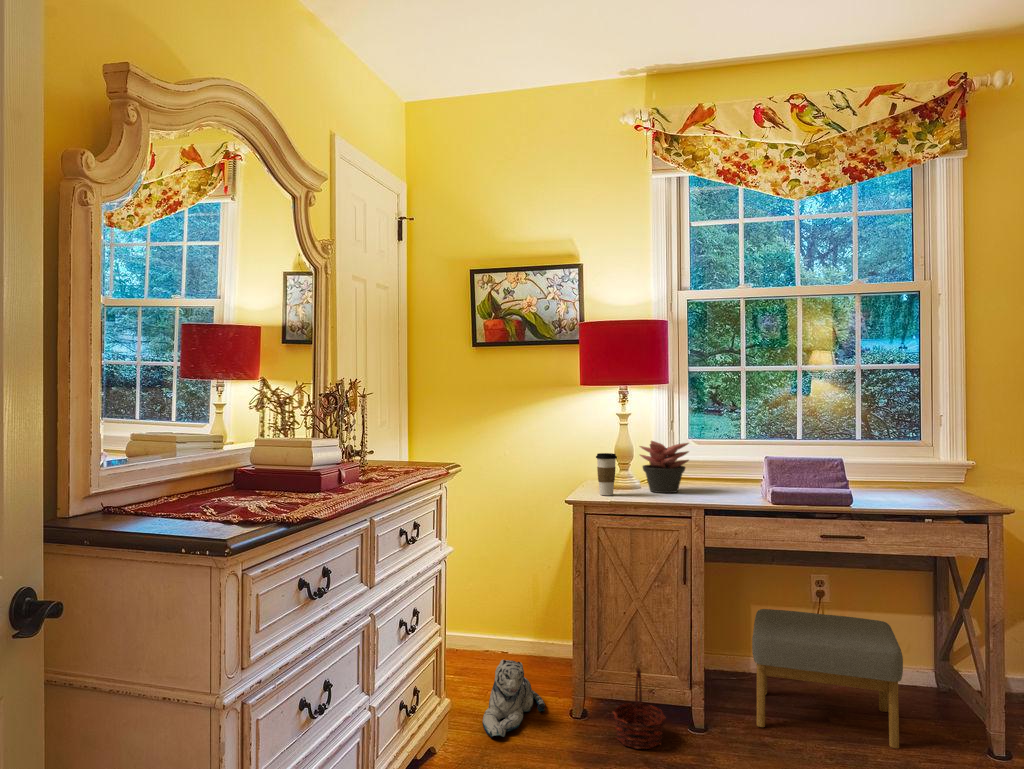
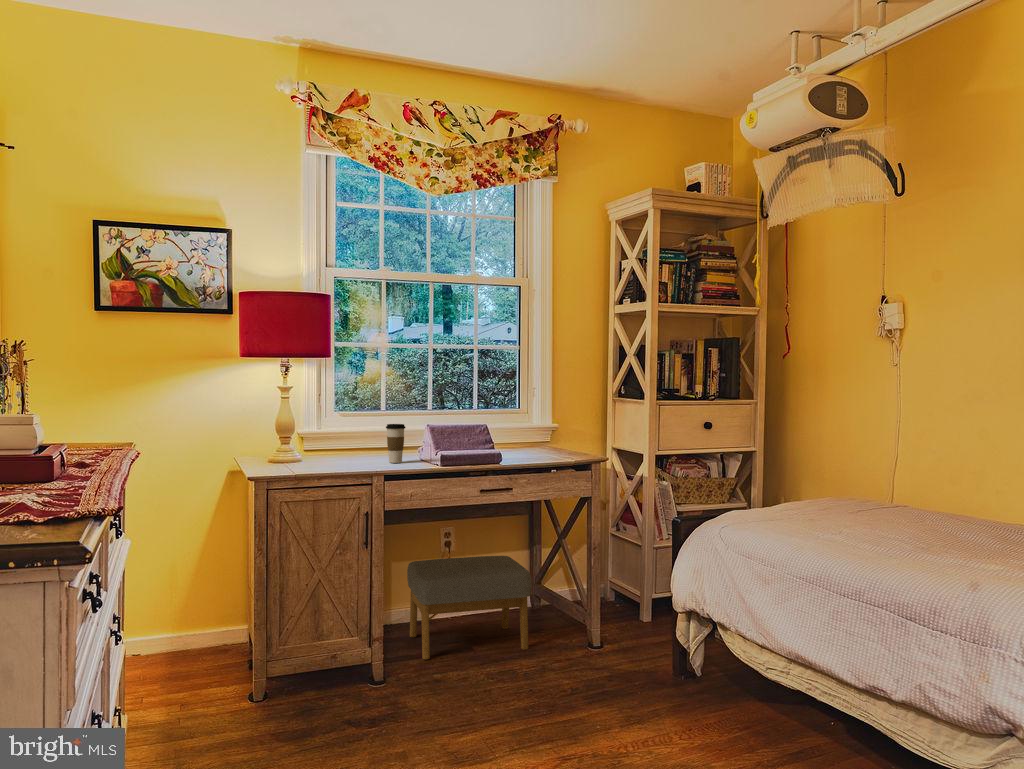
succulent plant: present [640,441,689,493] -> none [309,414,357,463]
coffee cup: present [596,453,617,495] -> present [386,424,406,463]
plush toy: present [482,660,545,737] -> none [163,648,228,728]
basket: present [613,668,666,749] -> none [309,626,359,700]

